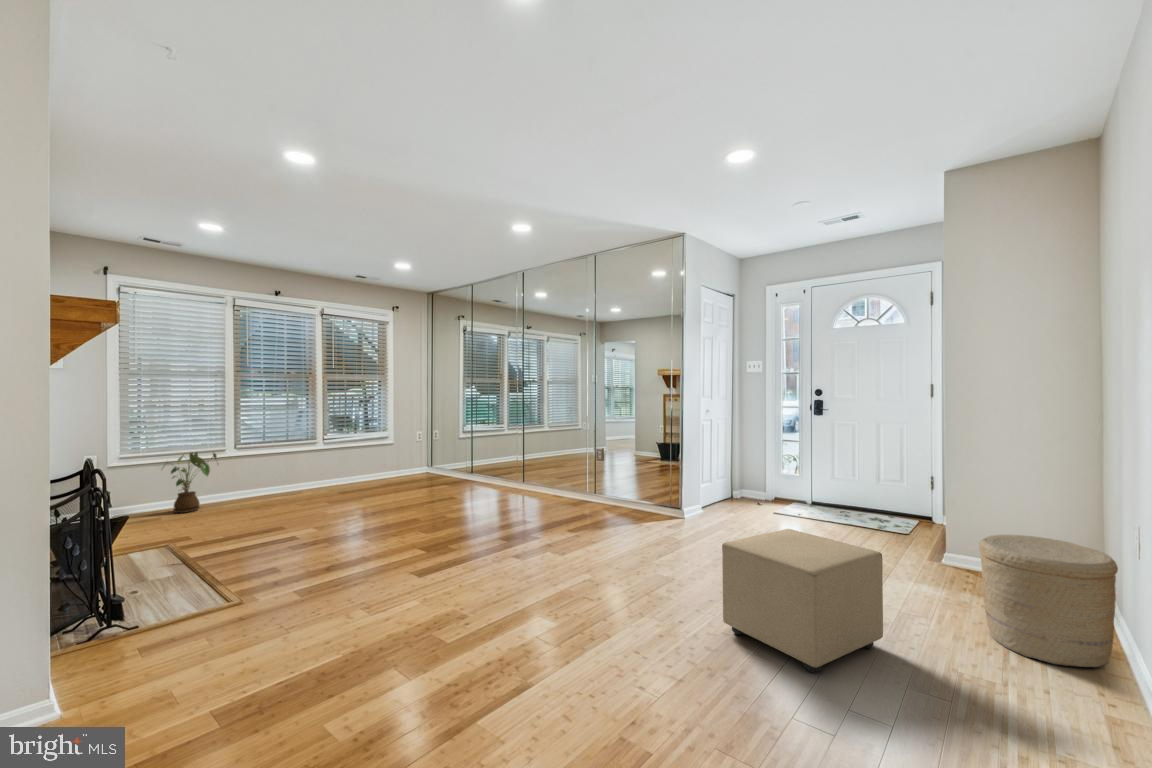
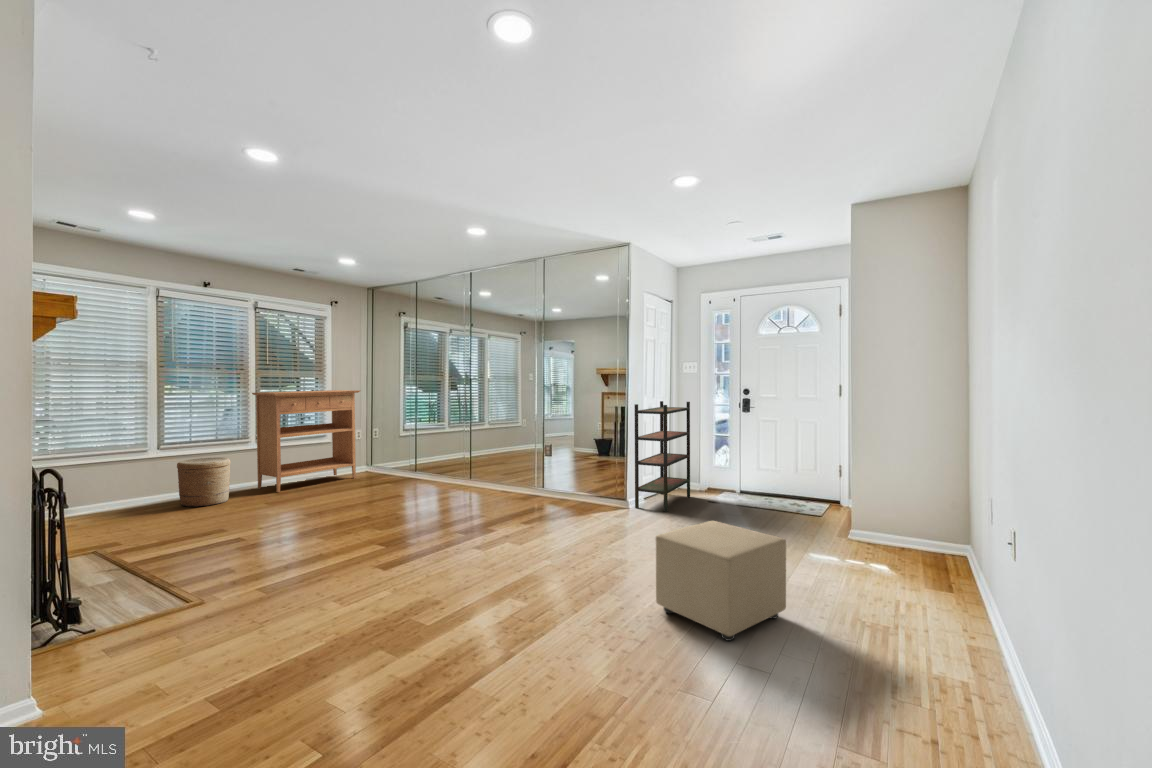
console table: none [319,394,422,491] -> present [252,390,360,492]
bookshelf: none [695,404,757,521] -> present [635,401,690,512]
house plant: present [164,452,217,513] -> none [81,456,145,521]
woven basket: present [979,535,1118,667] -> present [177,457,231,507]

